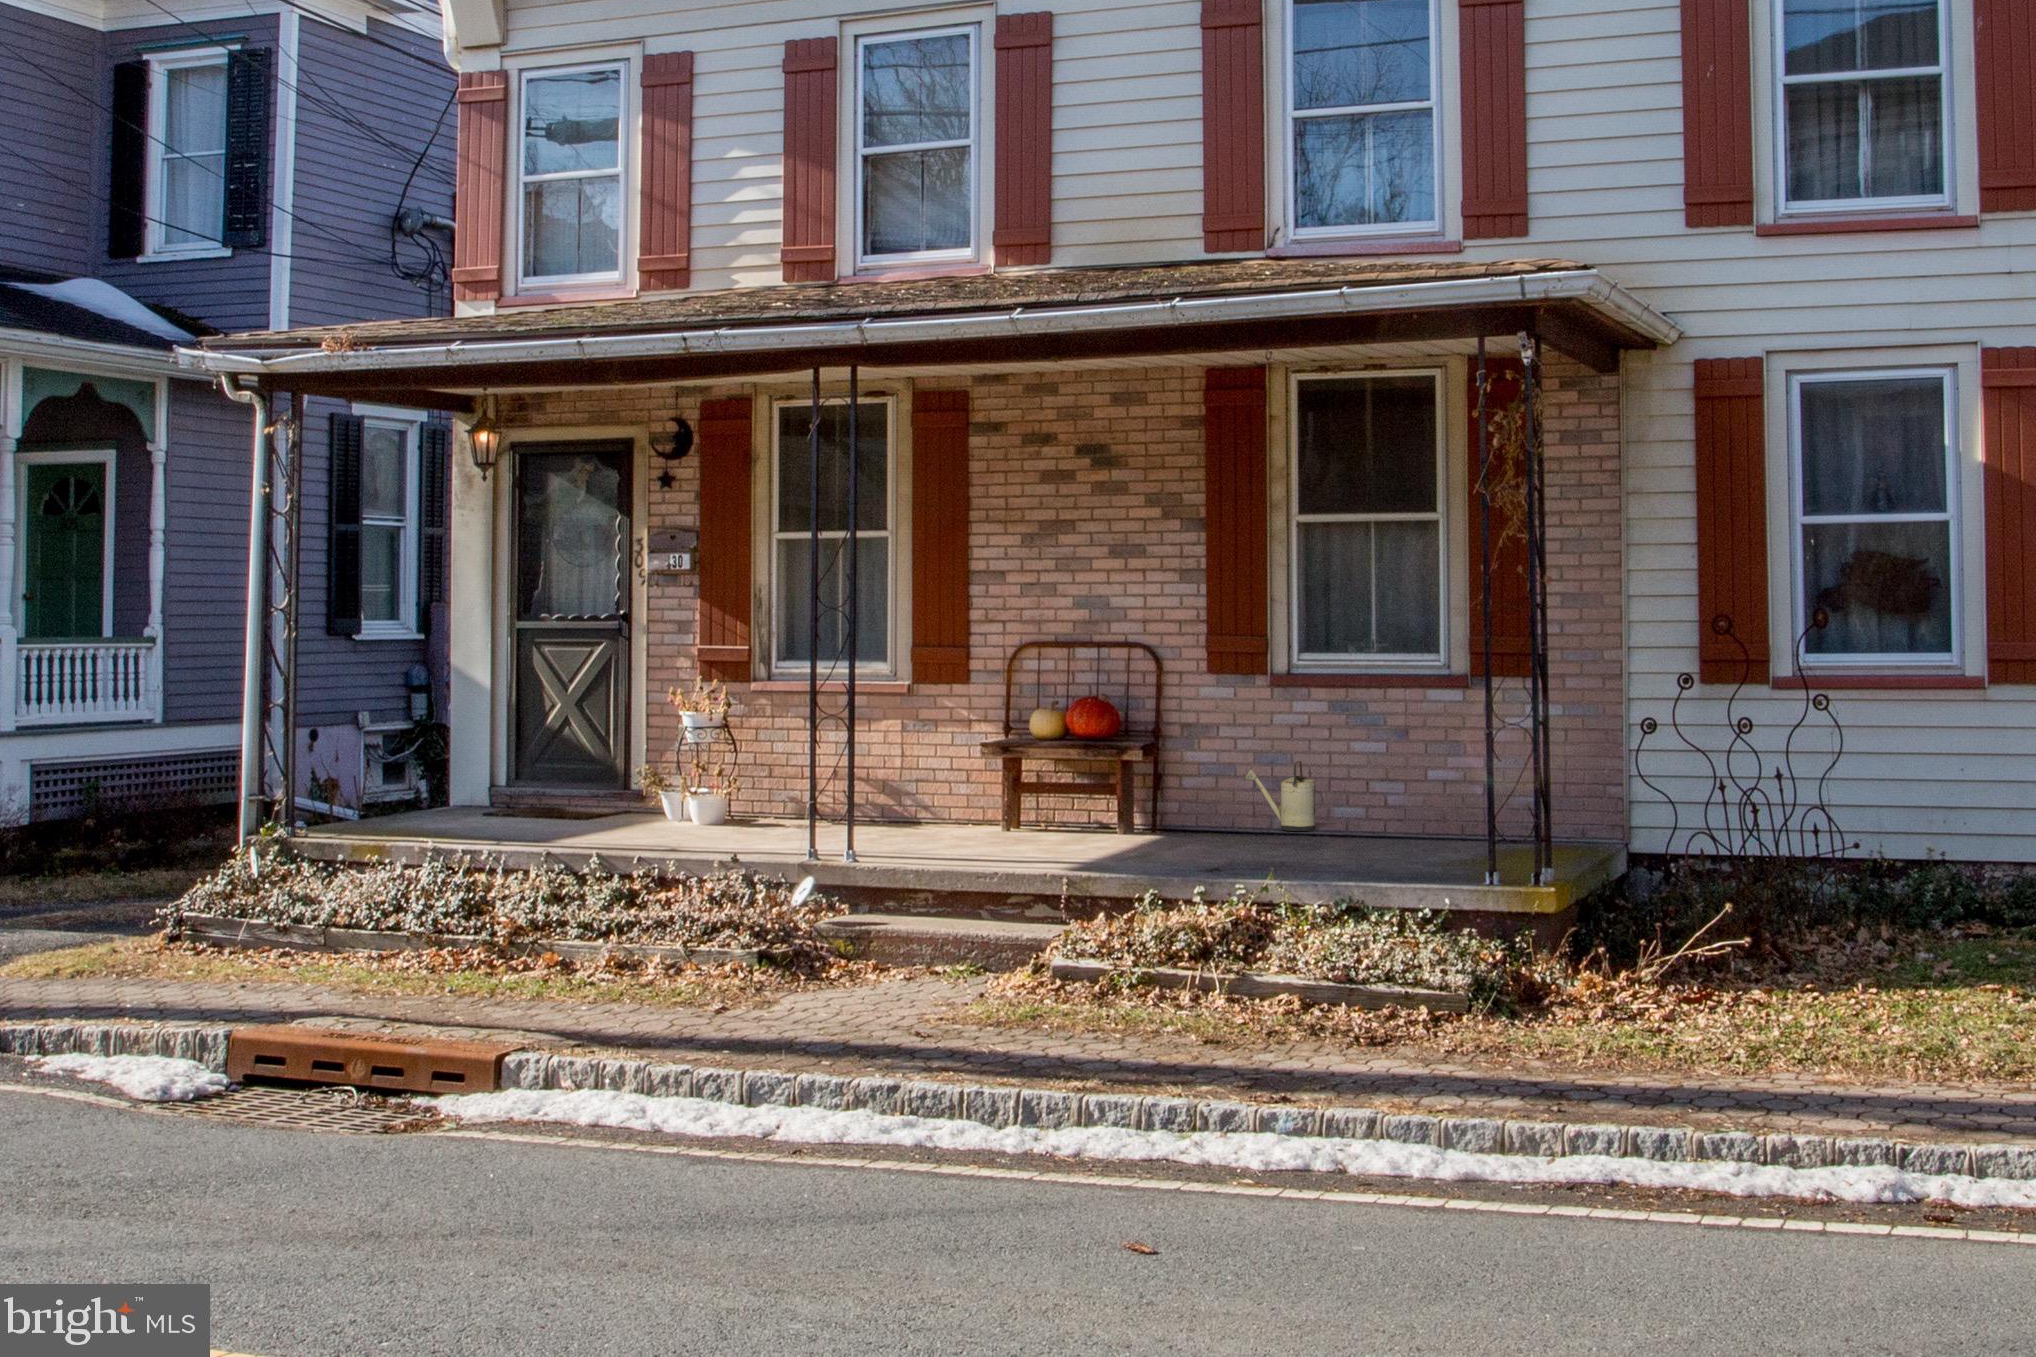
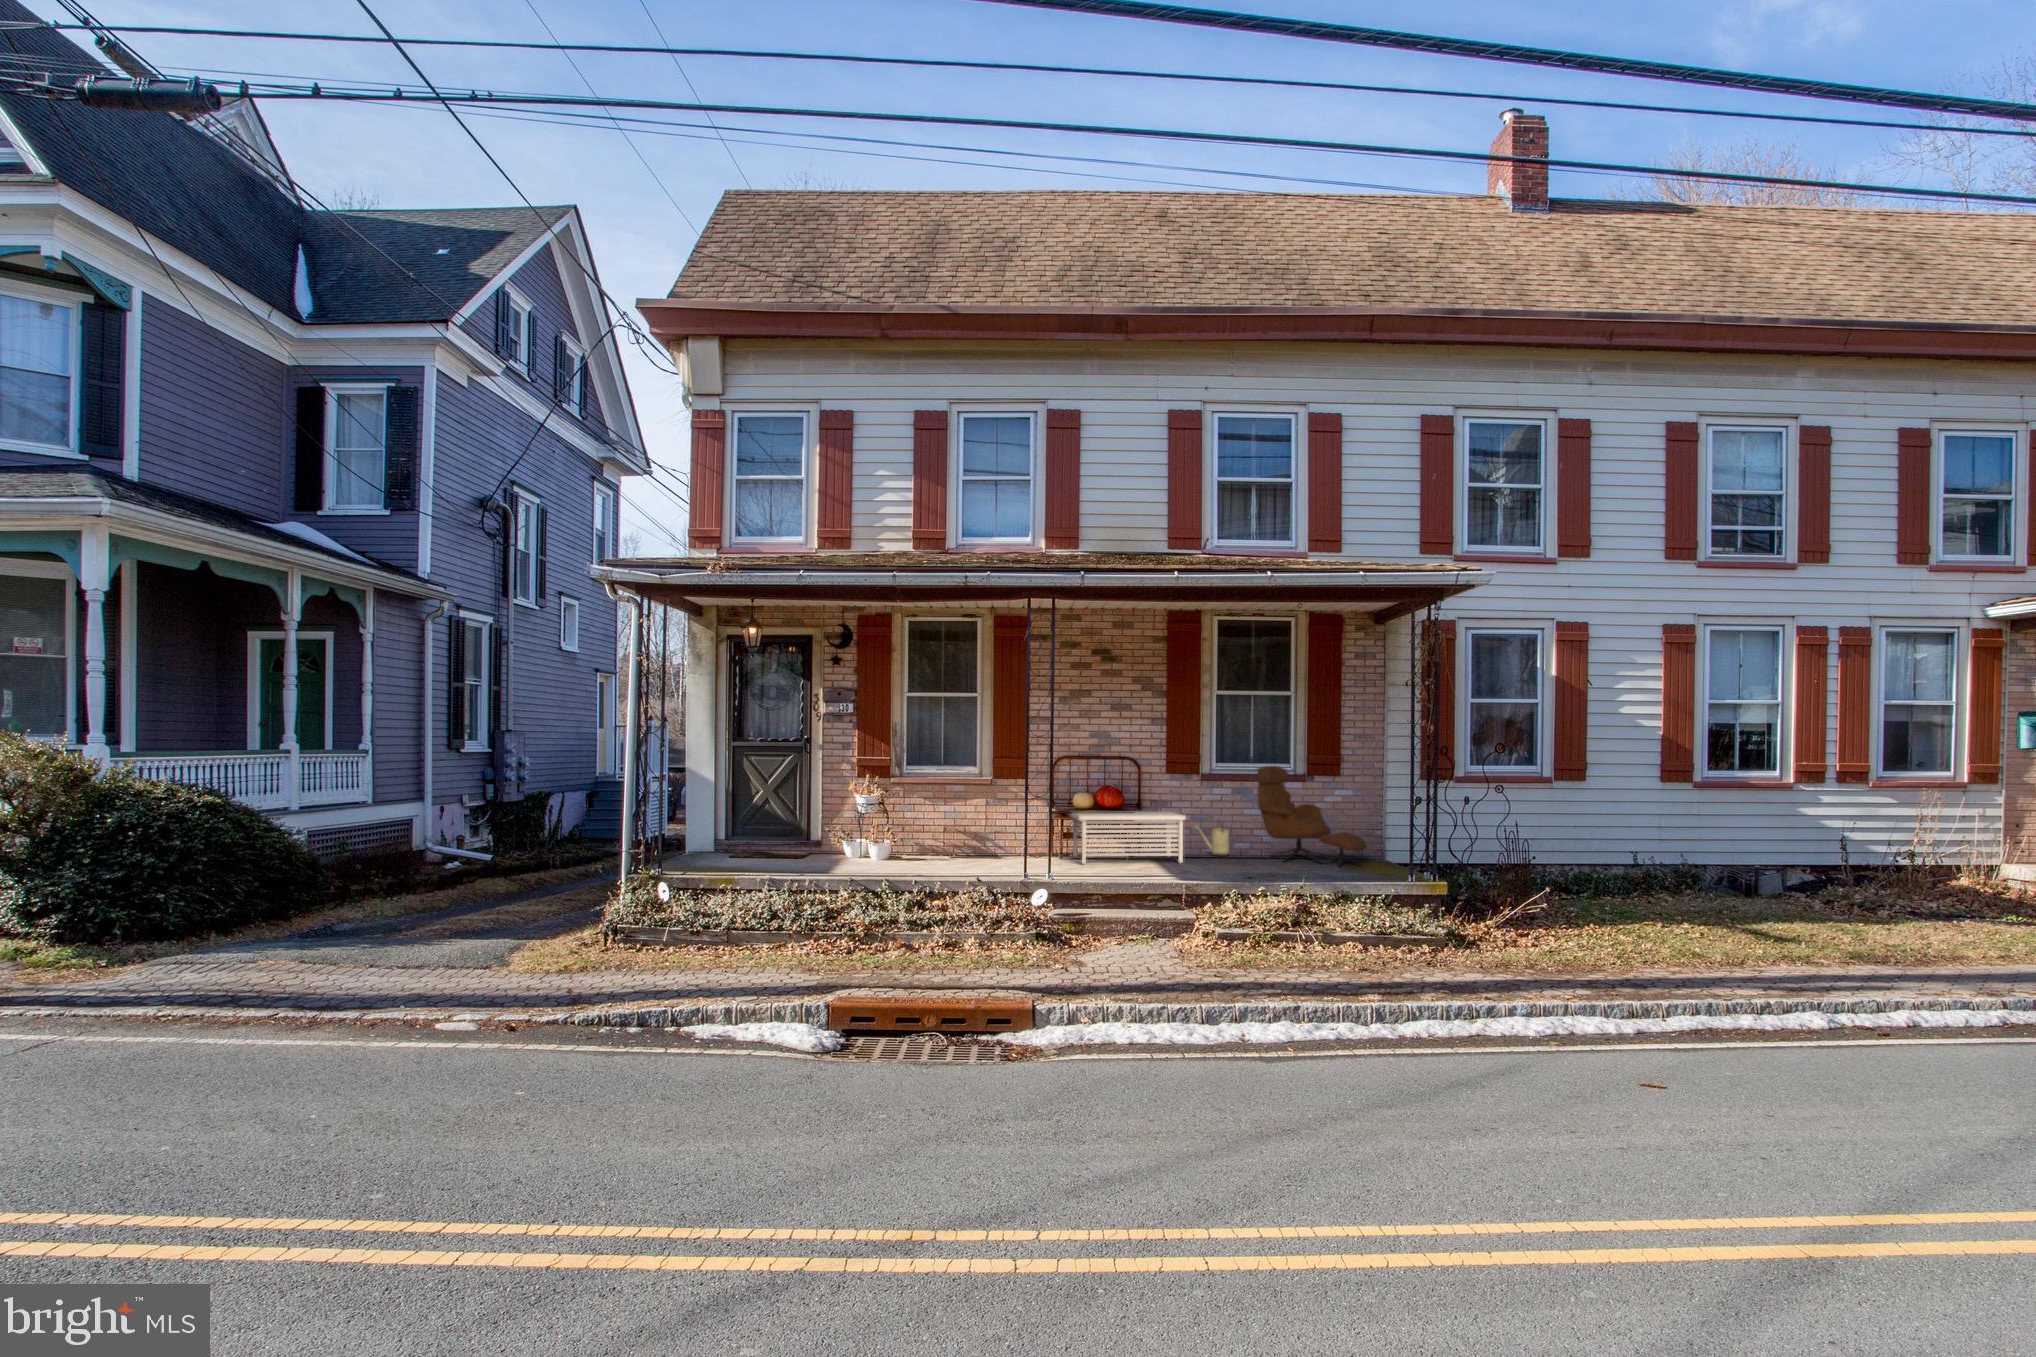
lounge chair: none [1352,658,1543,854] -> present [1257,766,1367,865]
storage bench: none [988,744,1204,840] -> present [1071,811,1185,863]

